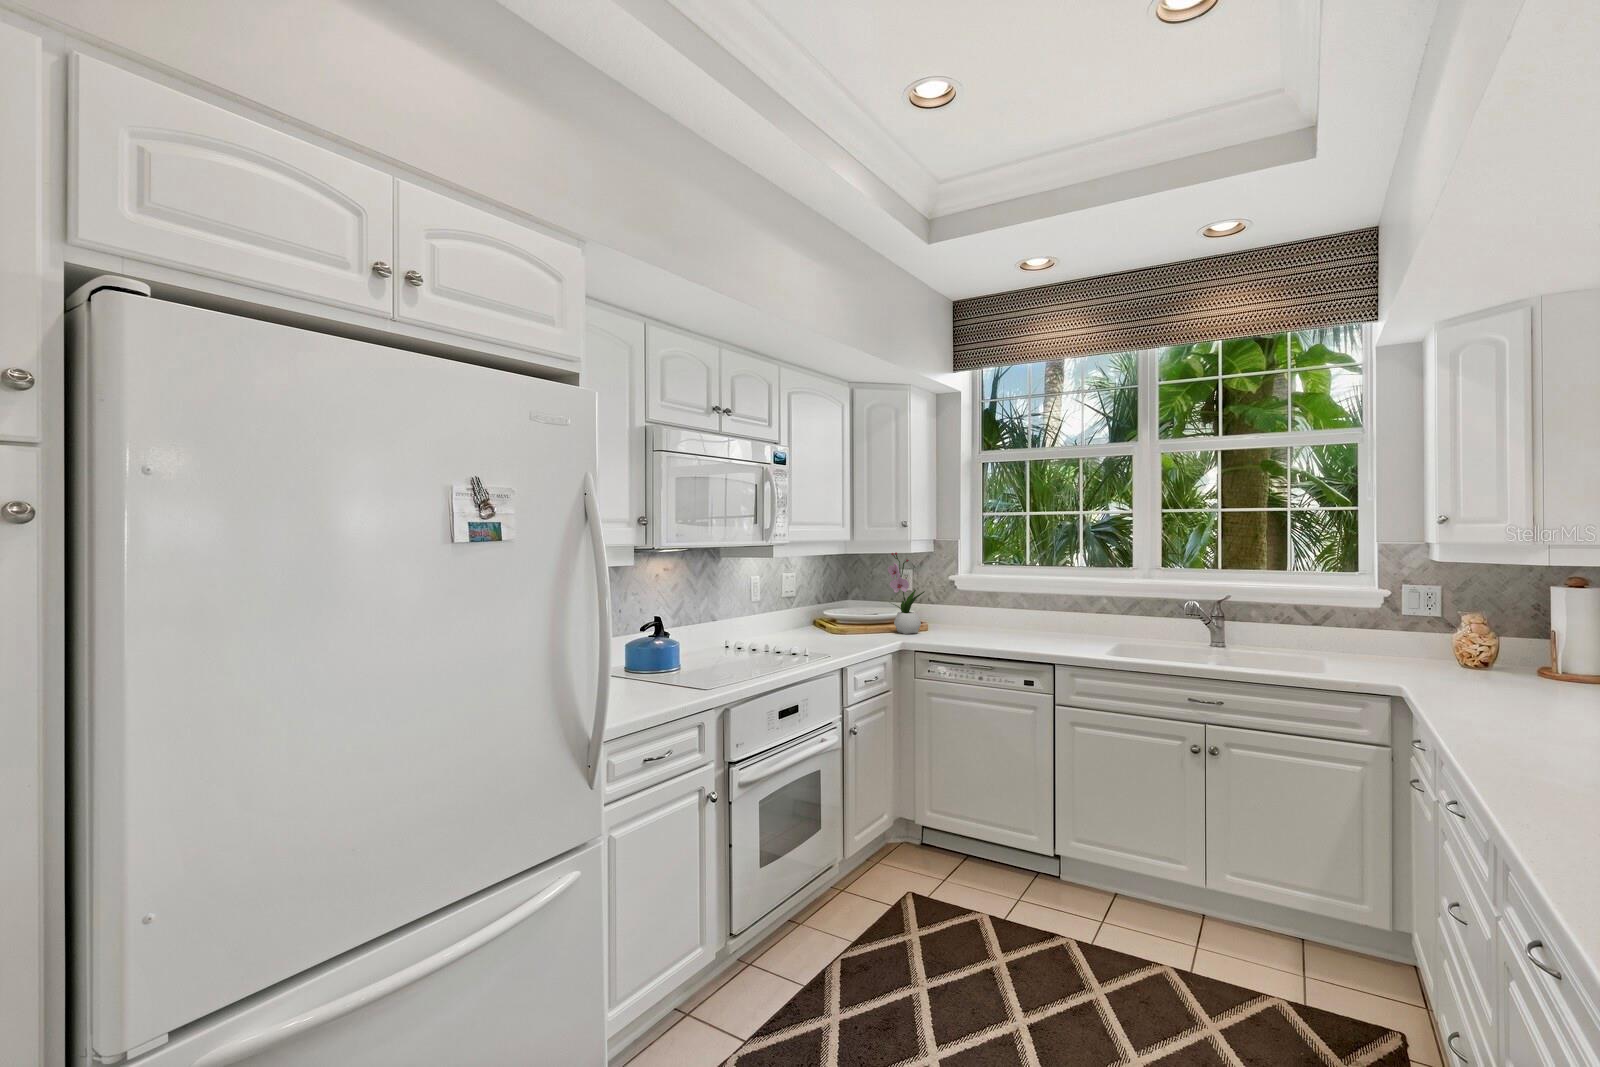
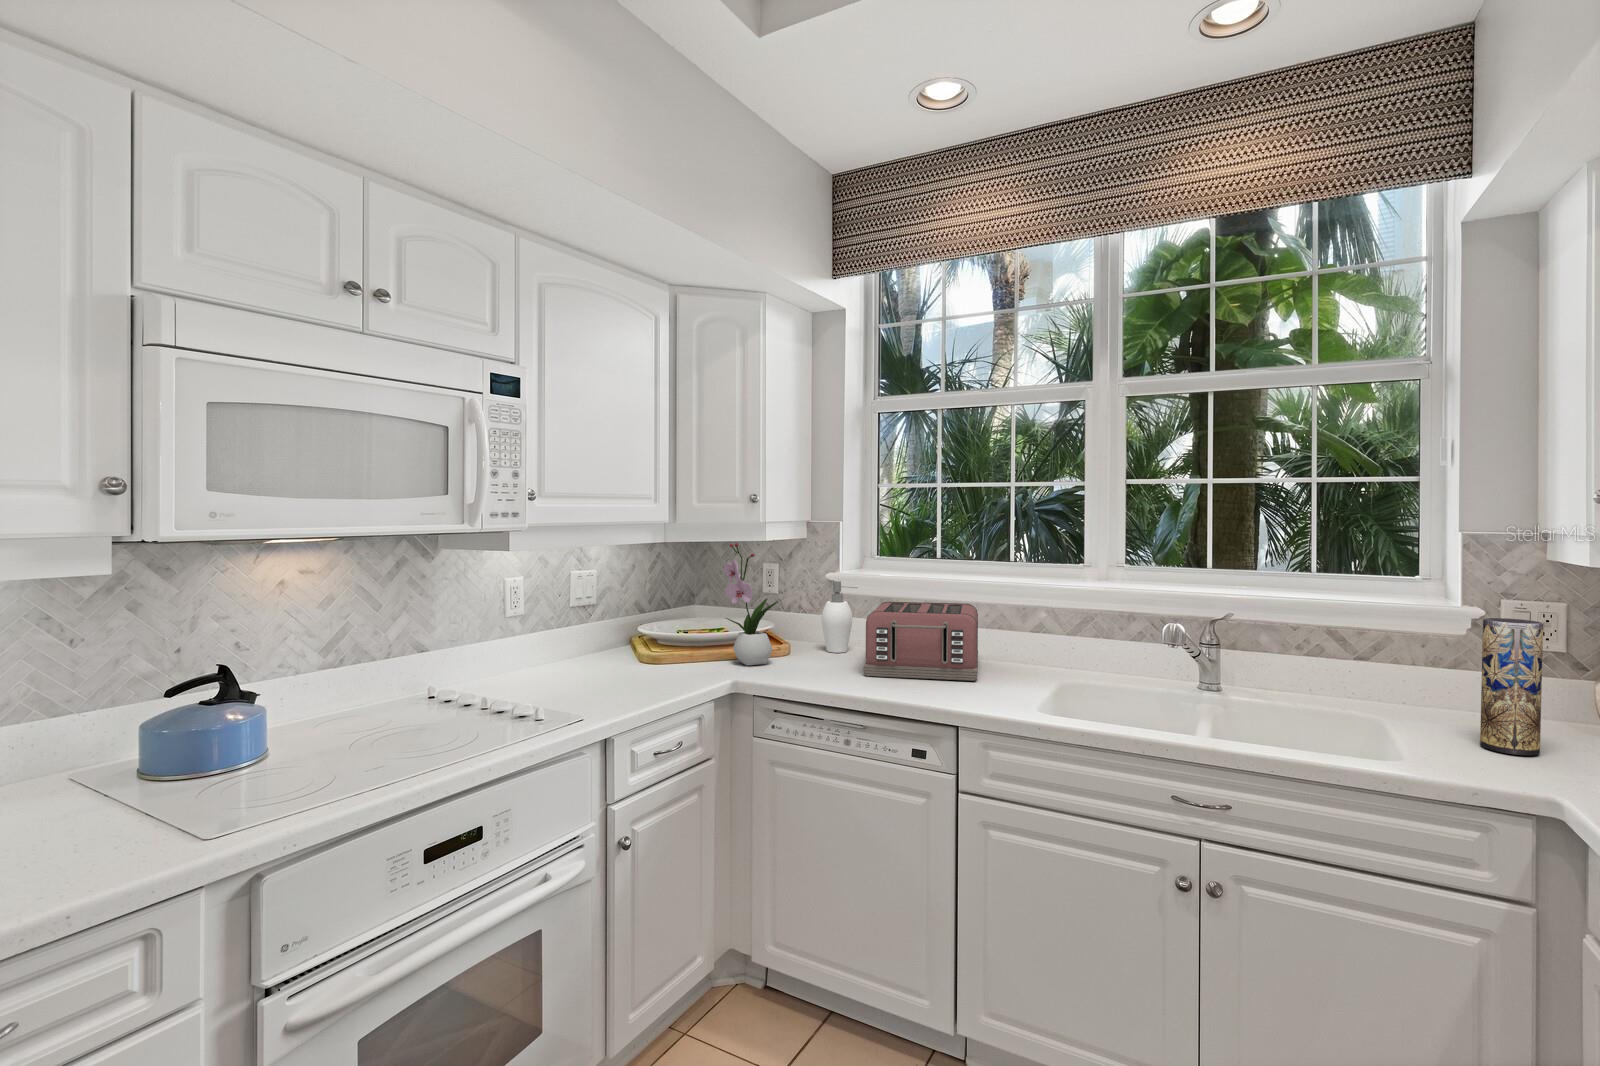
soap dispenser: none [949,579,975,628] -> present [822,581,858,653]
toaster: none [986,593,1063,641] -> present [864,602,978,681]
vase: none [1376,593,1410,673] -> present [1480,618,1543,755]

